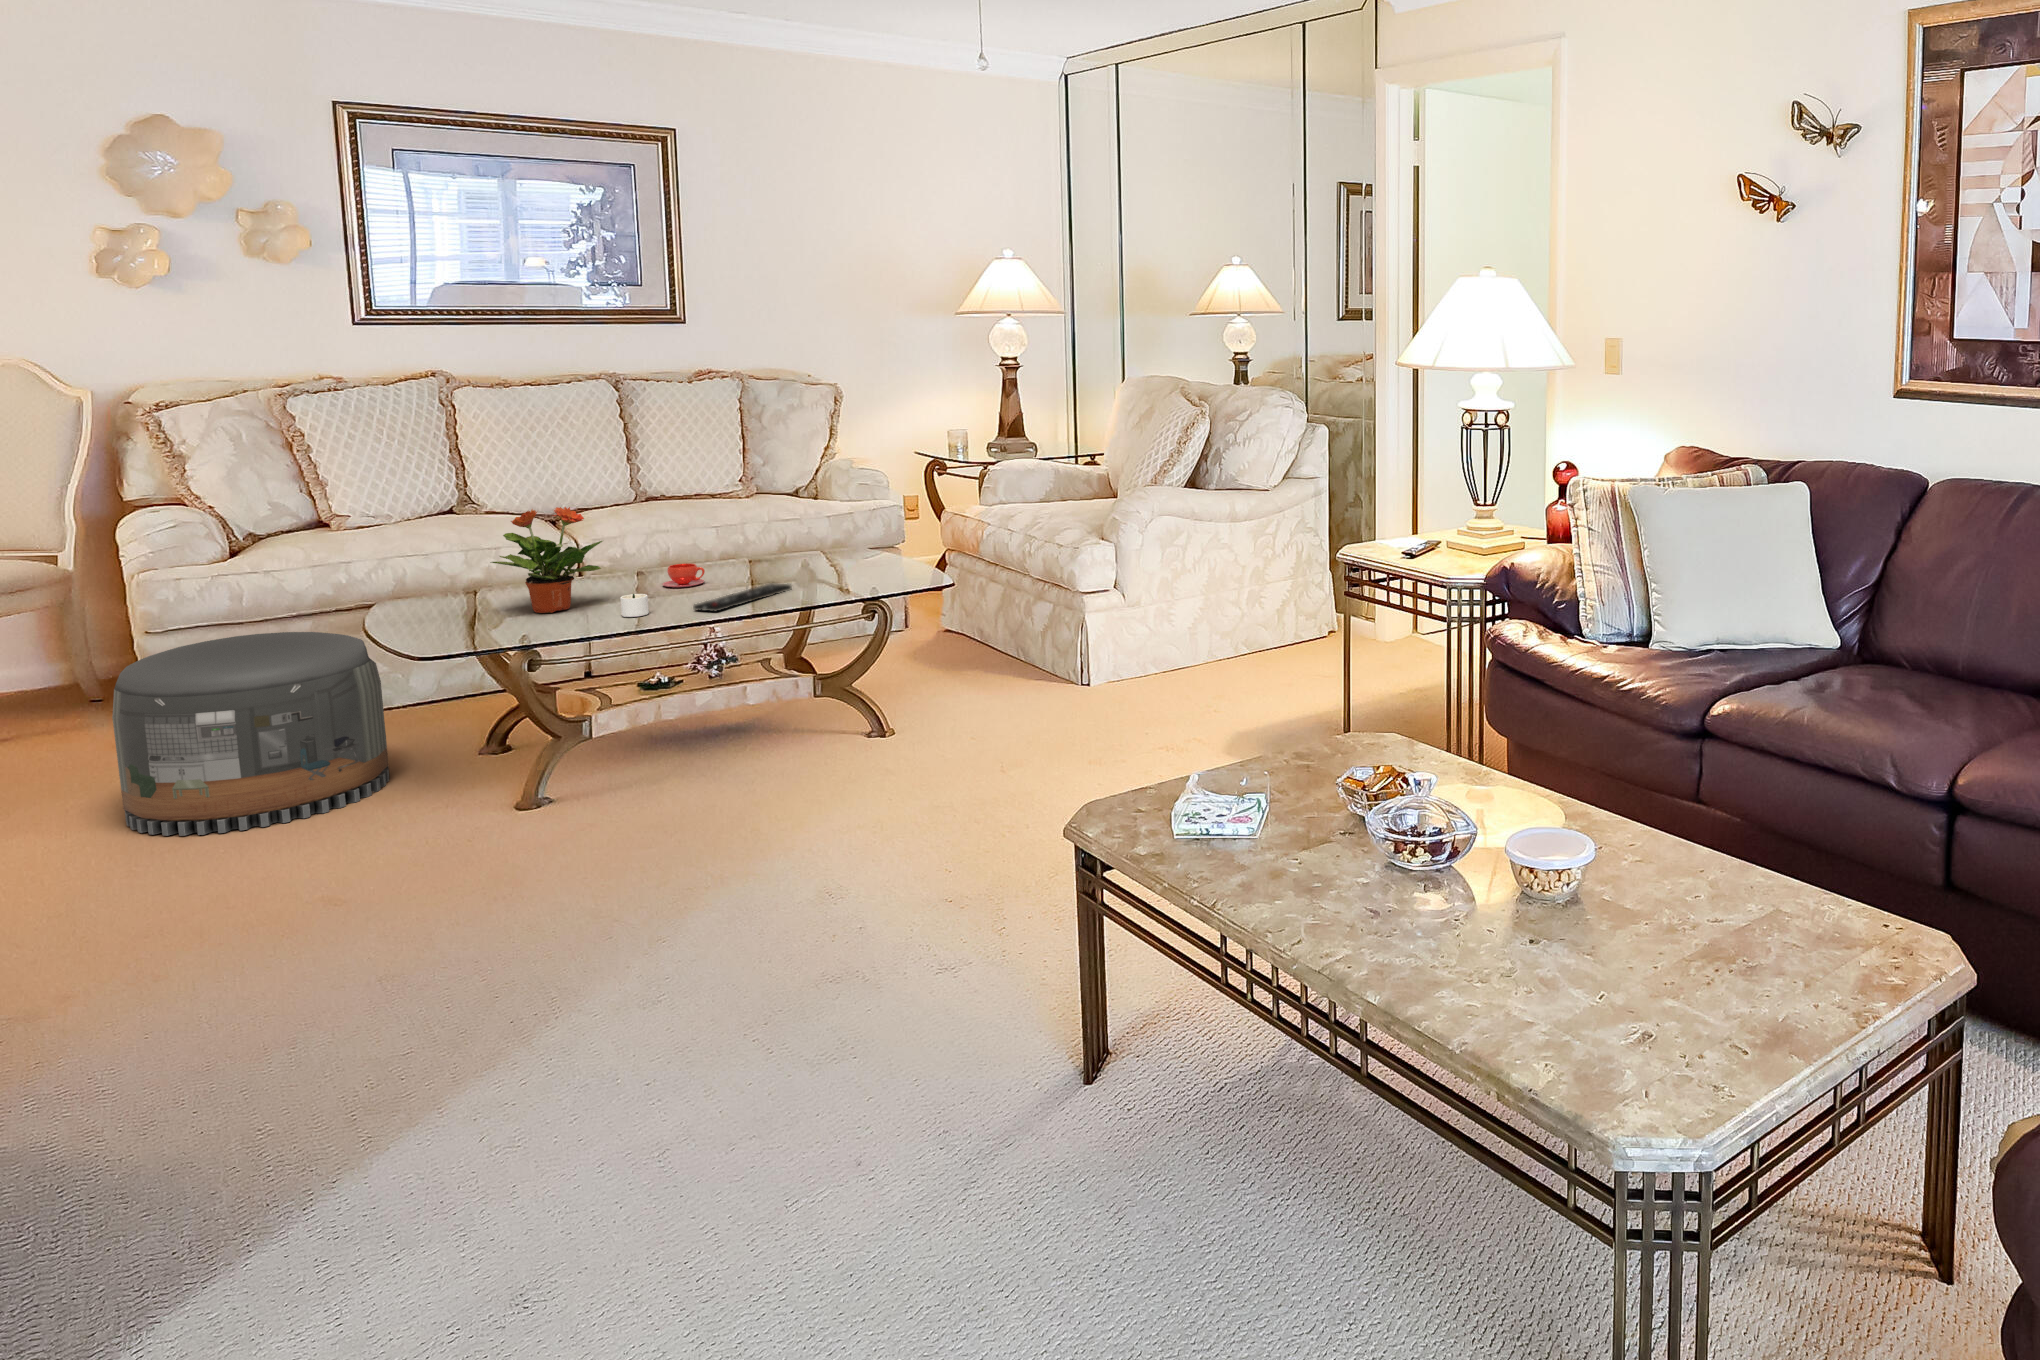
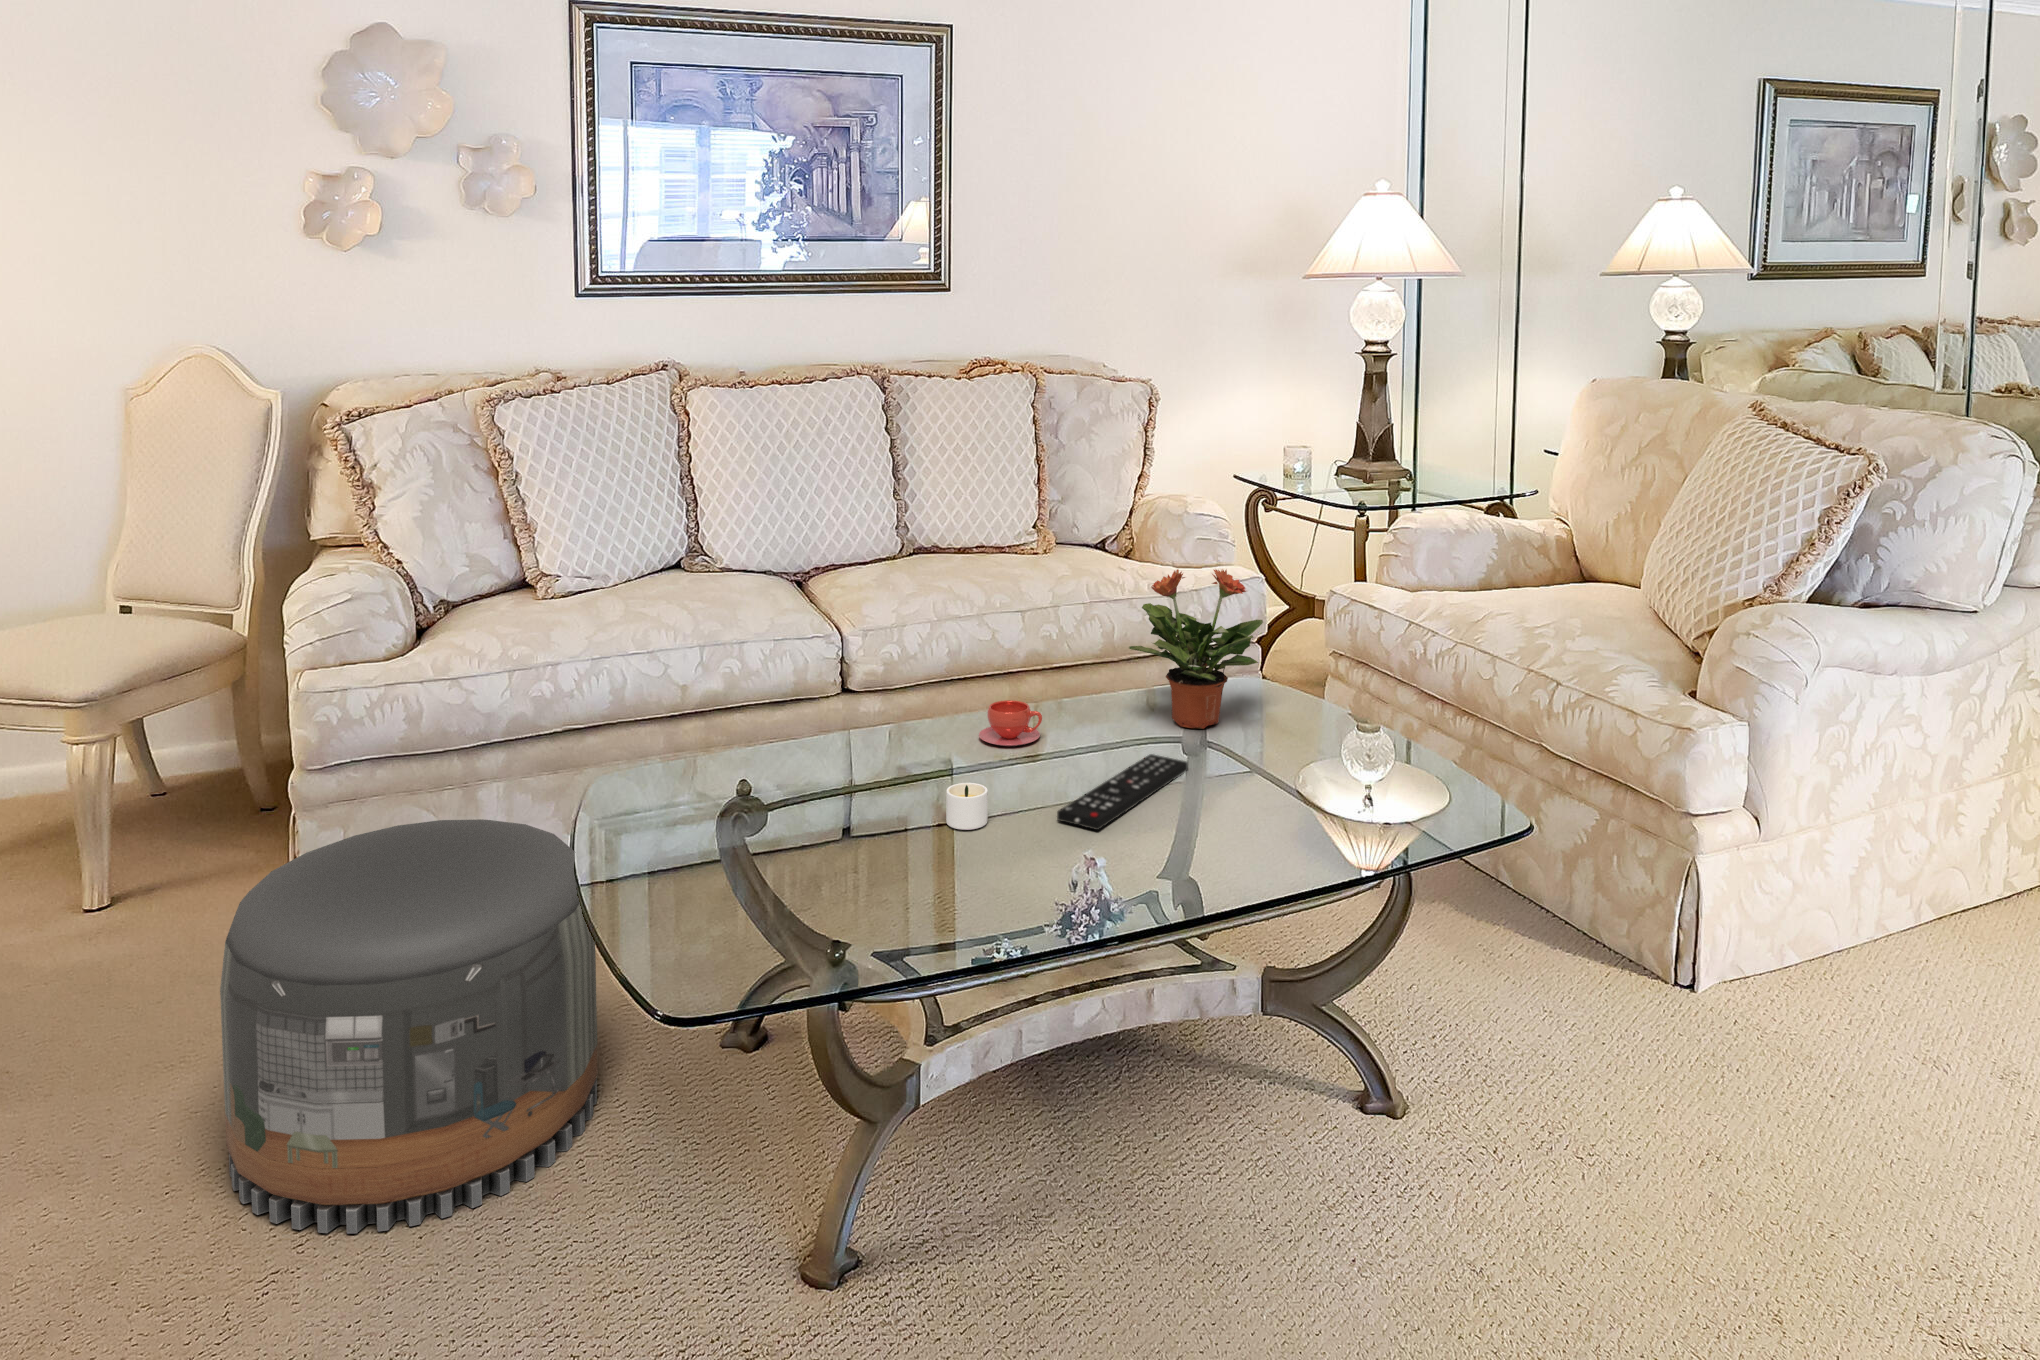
potted plant: present [491,507,603,613] -> present [1129,569,1263,729]

